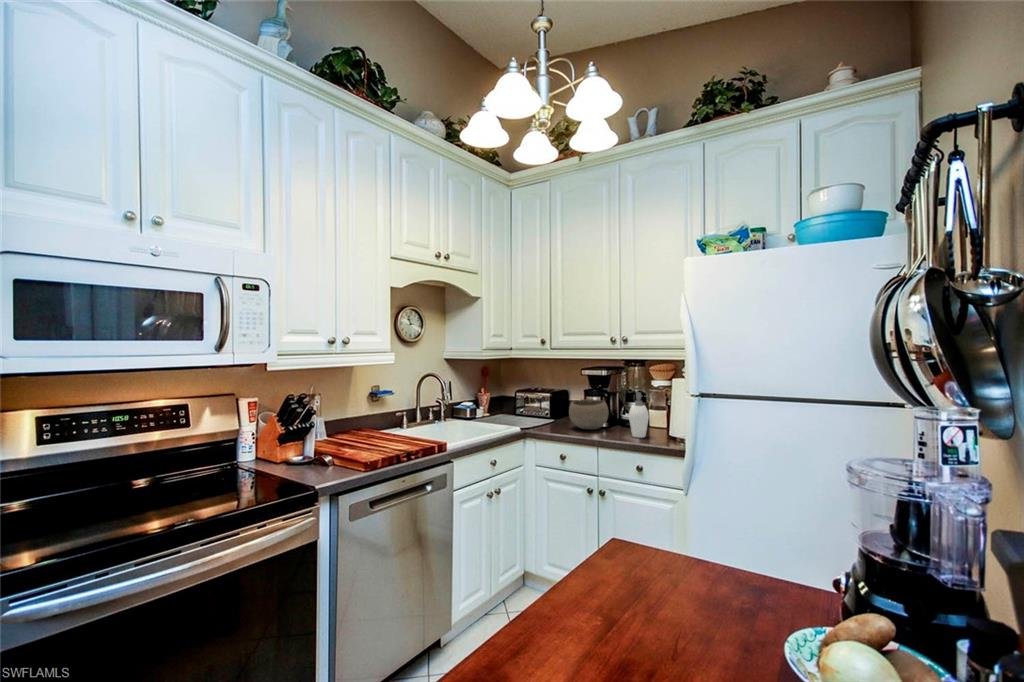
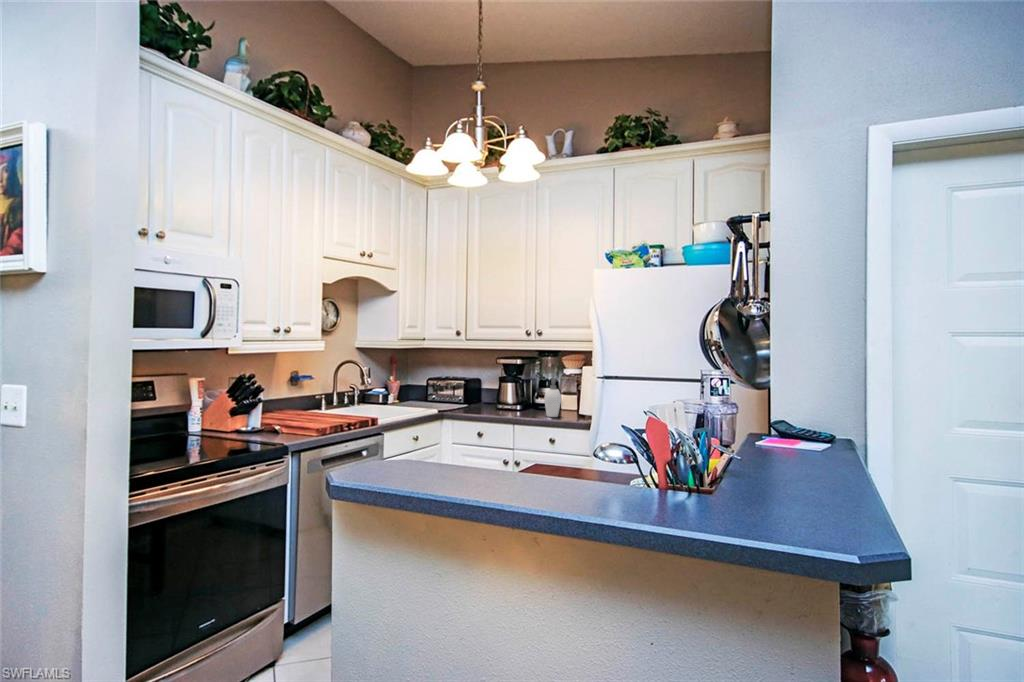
bowl: present [569,399,608,430] -> none [489,385,525,412]

